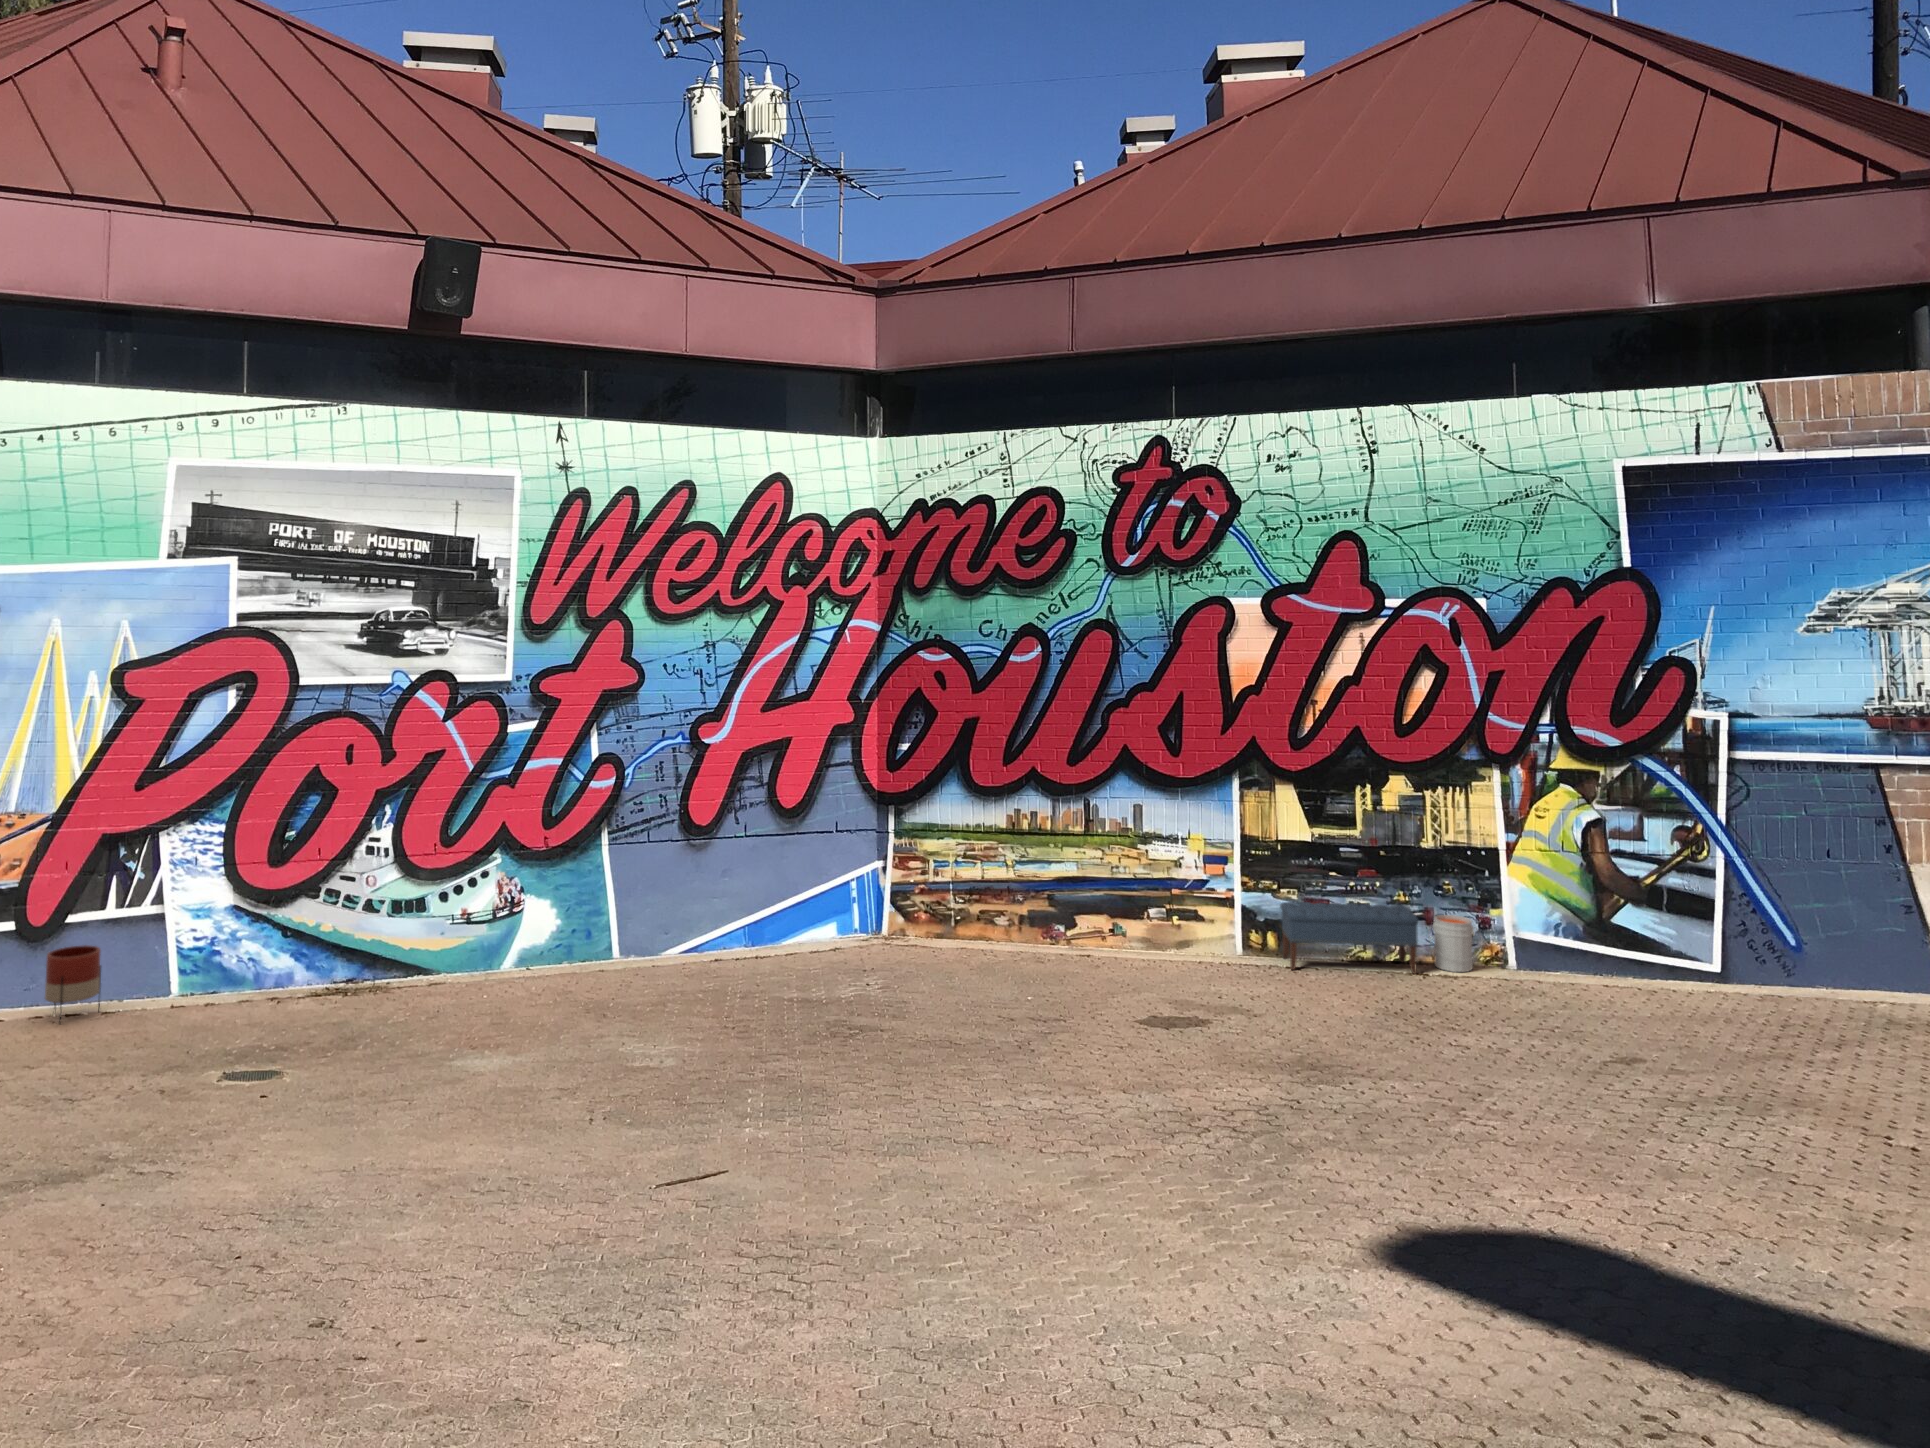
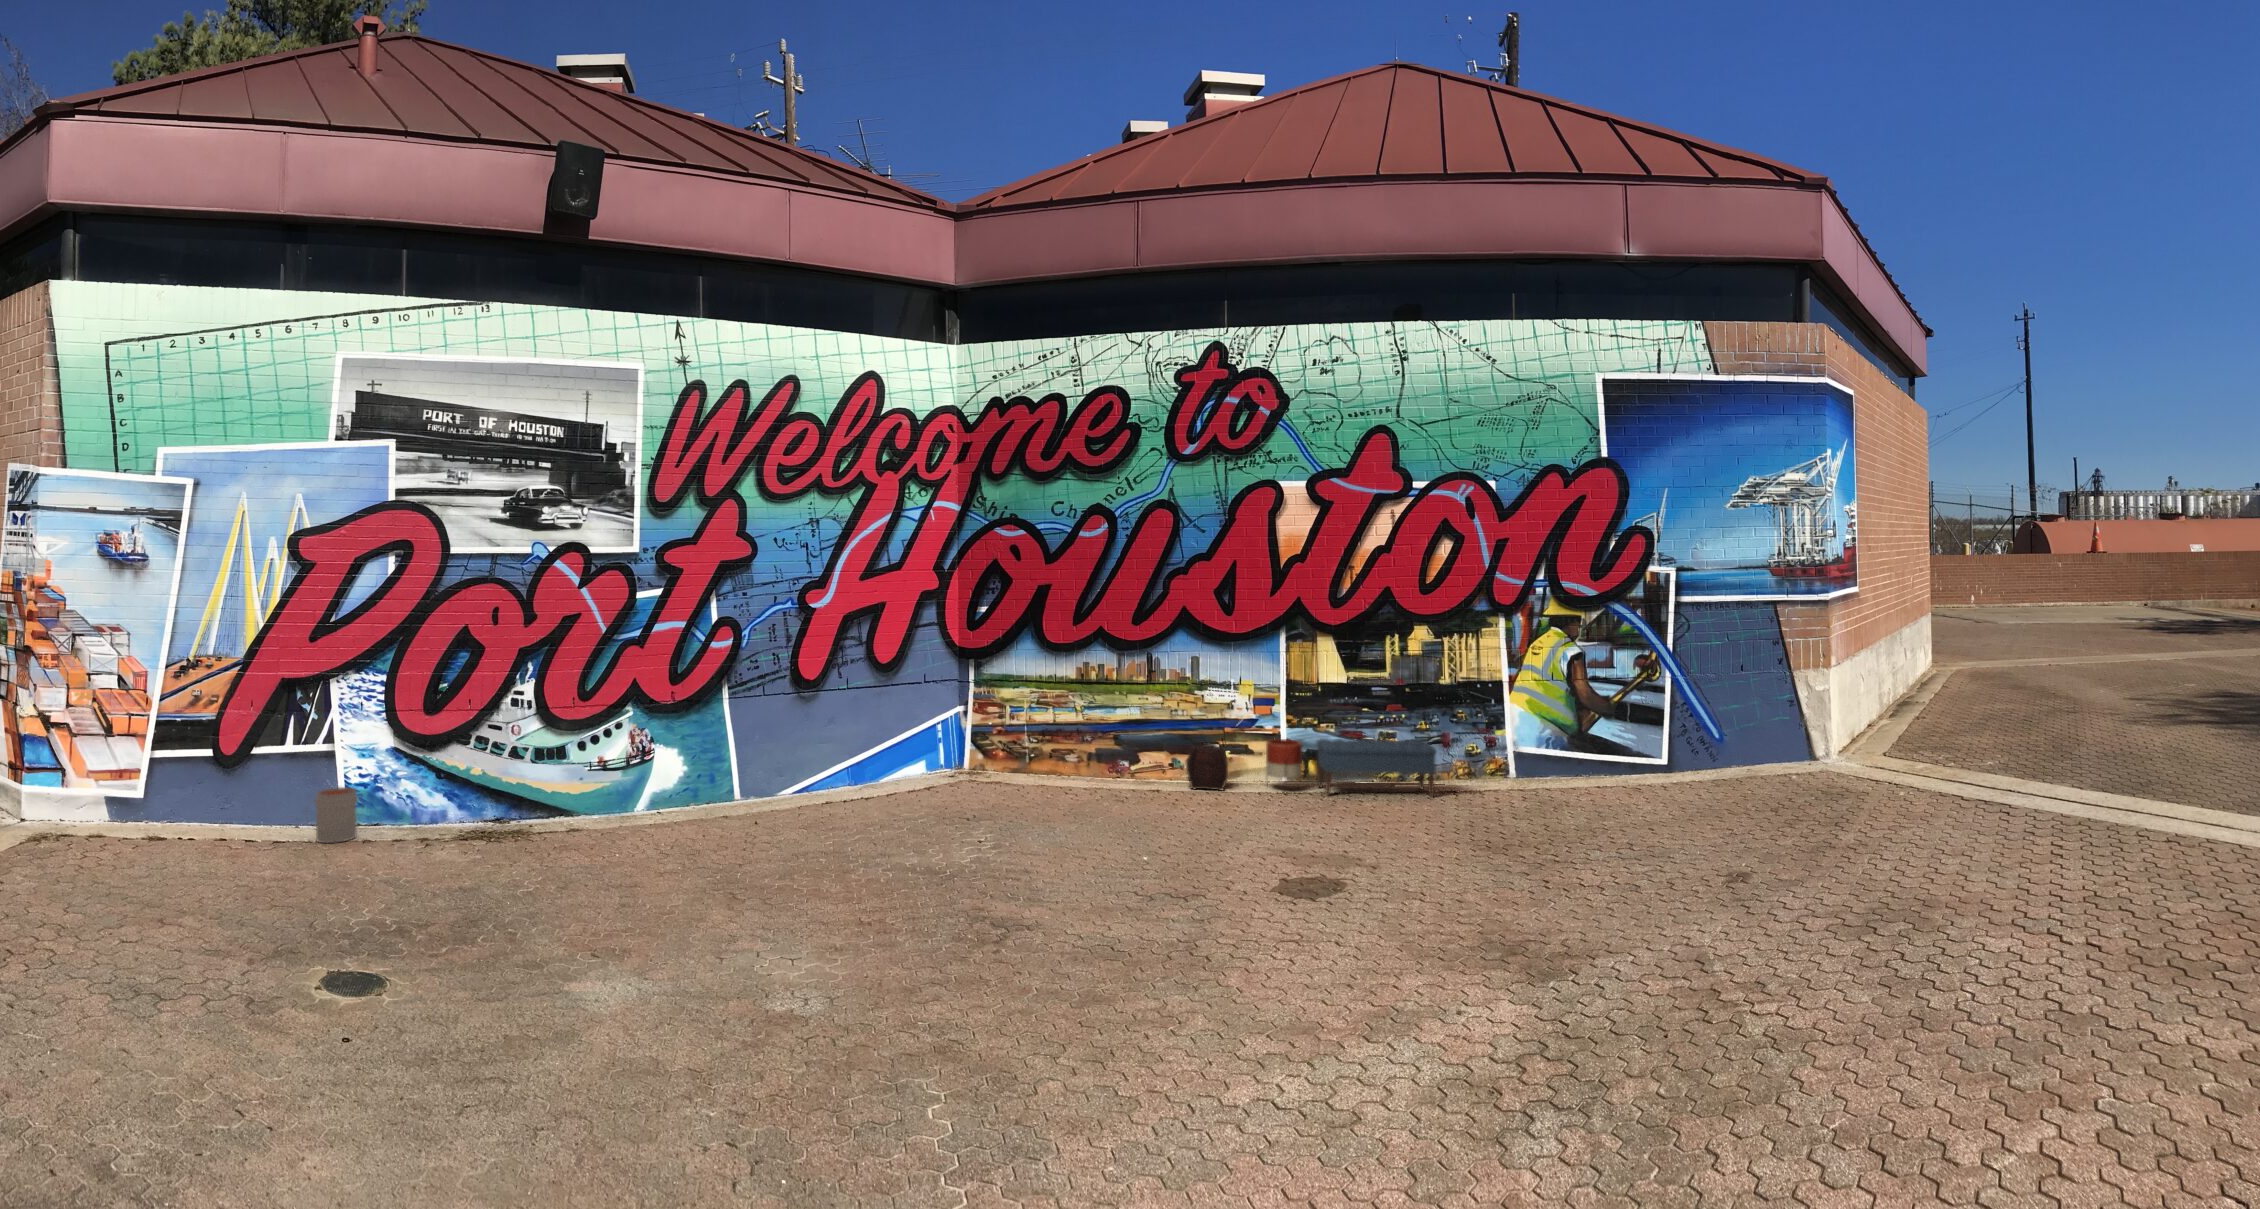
backpack: none [1128,900,1178,961] -> present [1185,741,1228,790]
bucket: present [1433,915,1482,972] -> present [310,787,358,843]
planter: present [45,945,101,1022] -> present [1266,739,1302,783]

